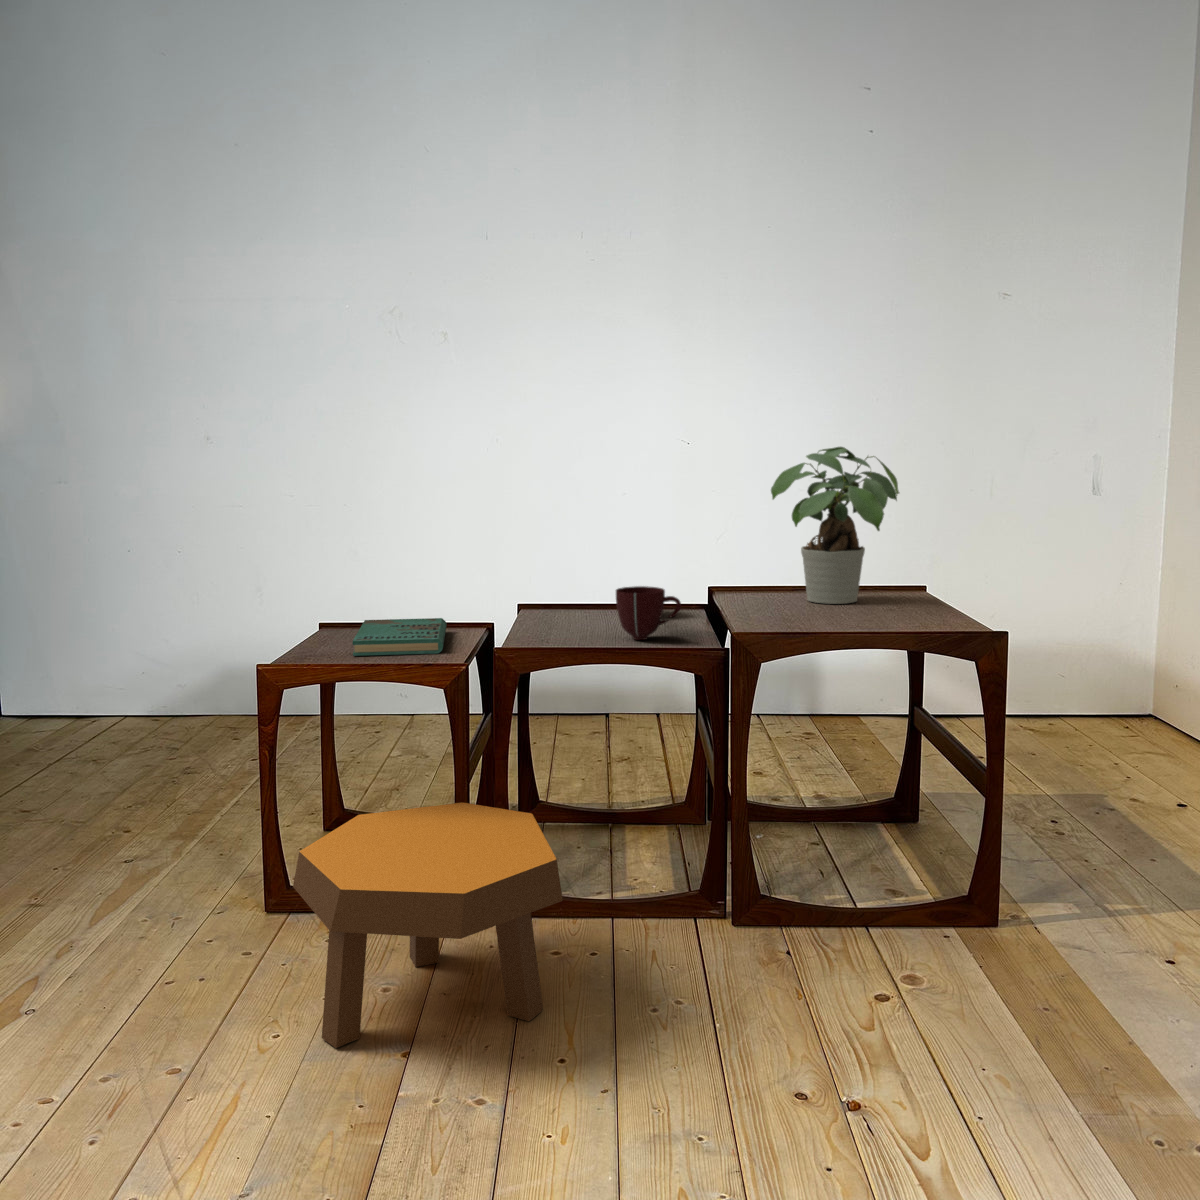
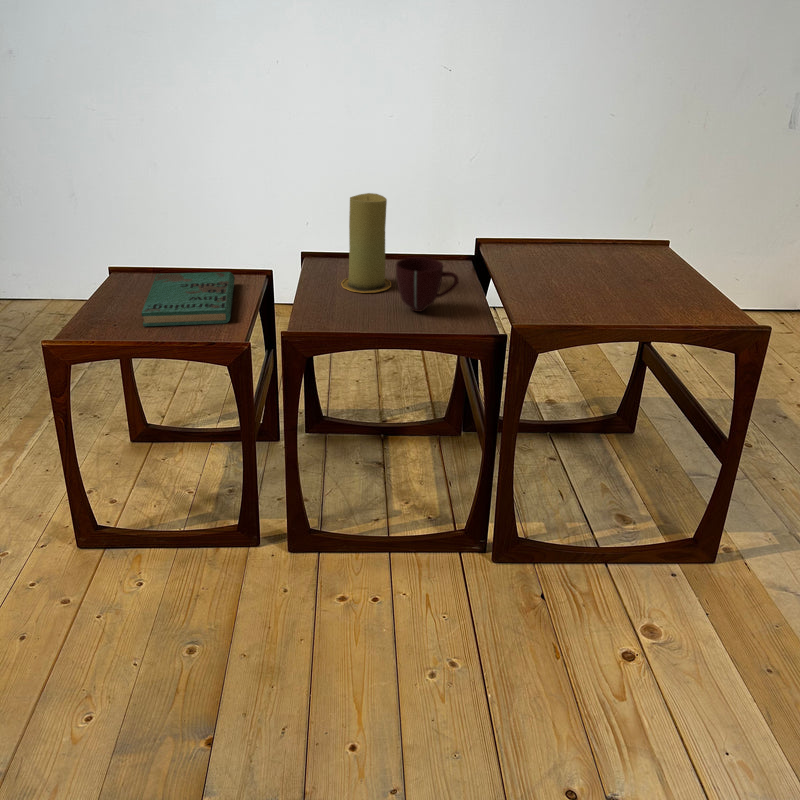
potted plant: present [771,447,899,604] -> none [547,116,664,270]
candle: none [560,530,614,629] -> present [341,193,391,293]
footstool: present [293,802,563,1048] -> none [93,475,352,735]

